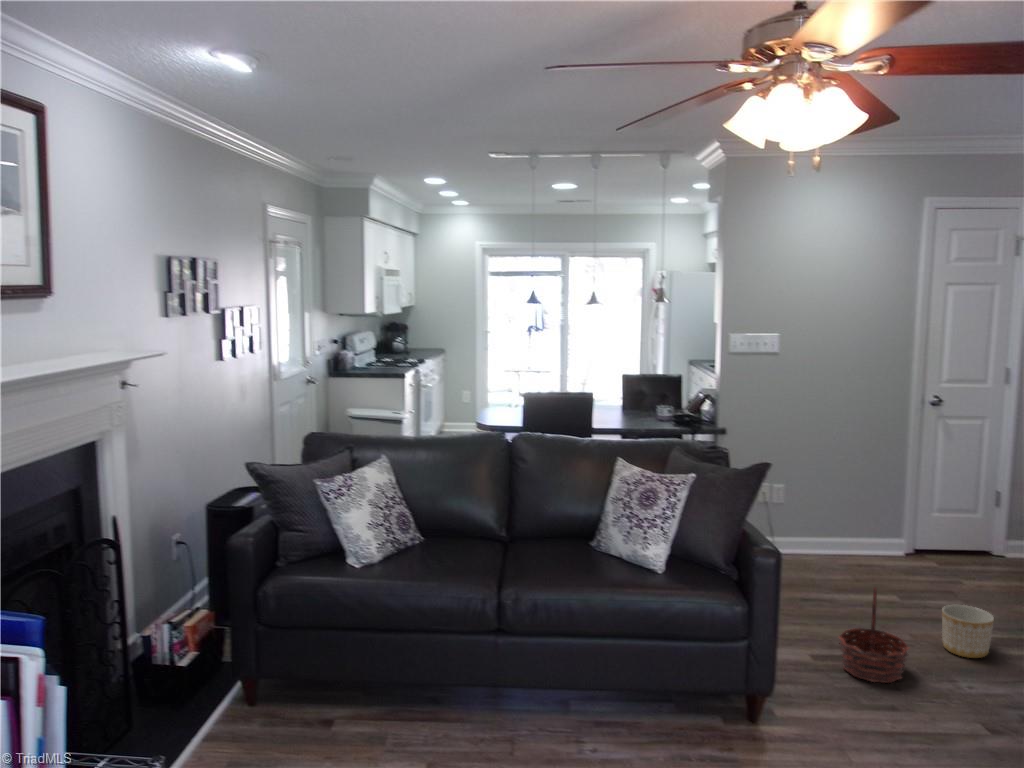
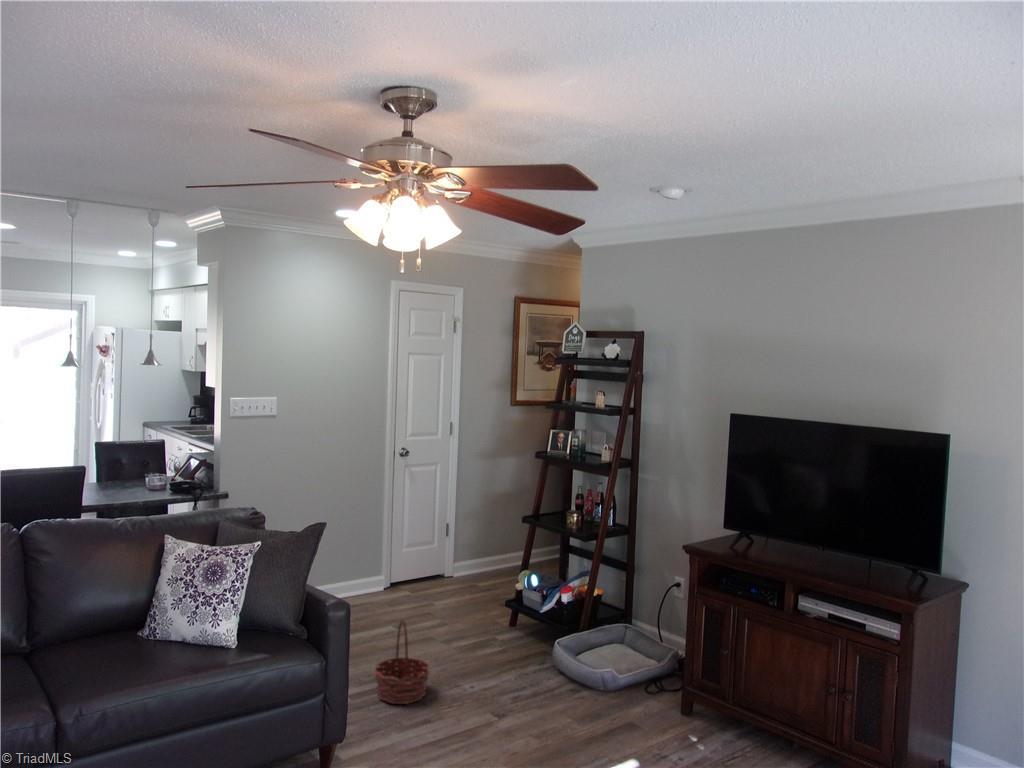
planter: present [942,605,994,658] -> none [440,621,477,663]

